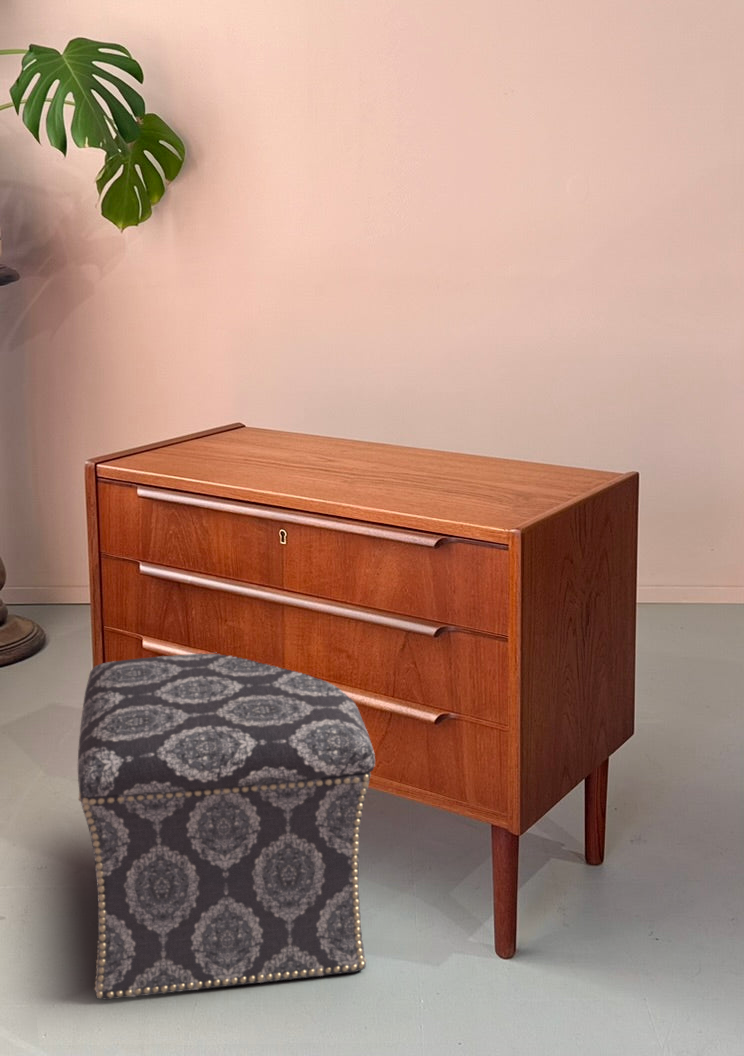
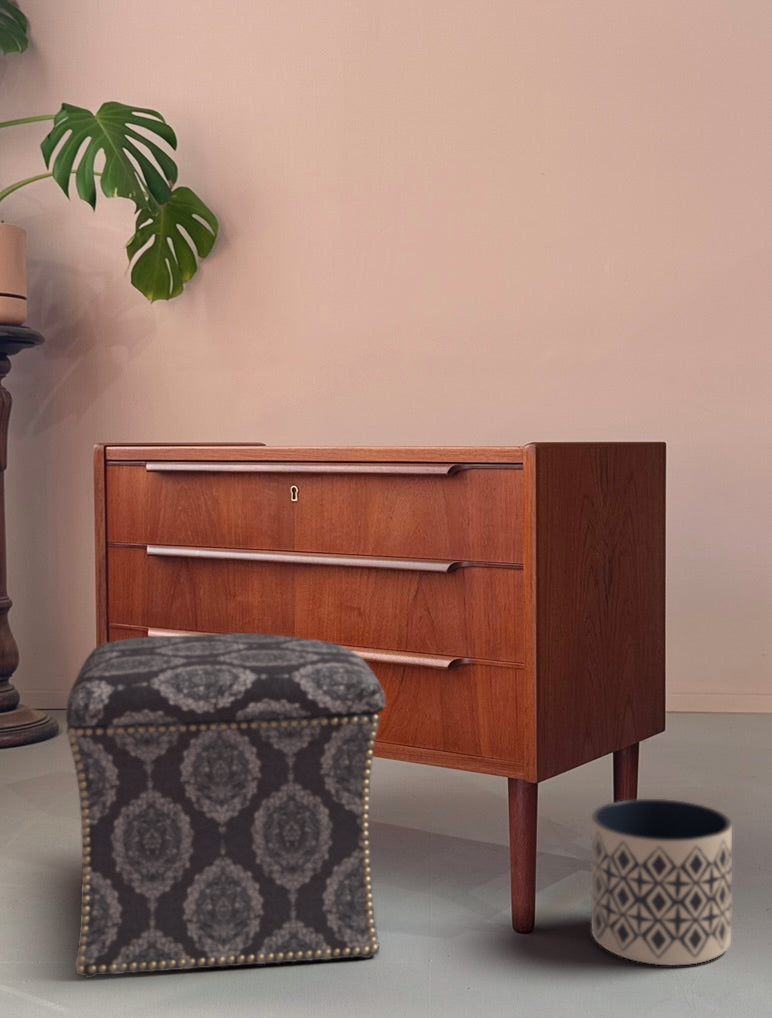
planter: none [552,819,683,982] -> present [591,799,732,966]

